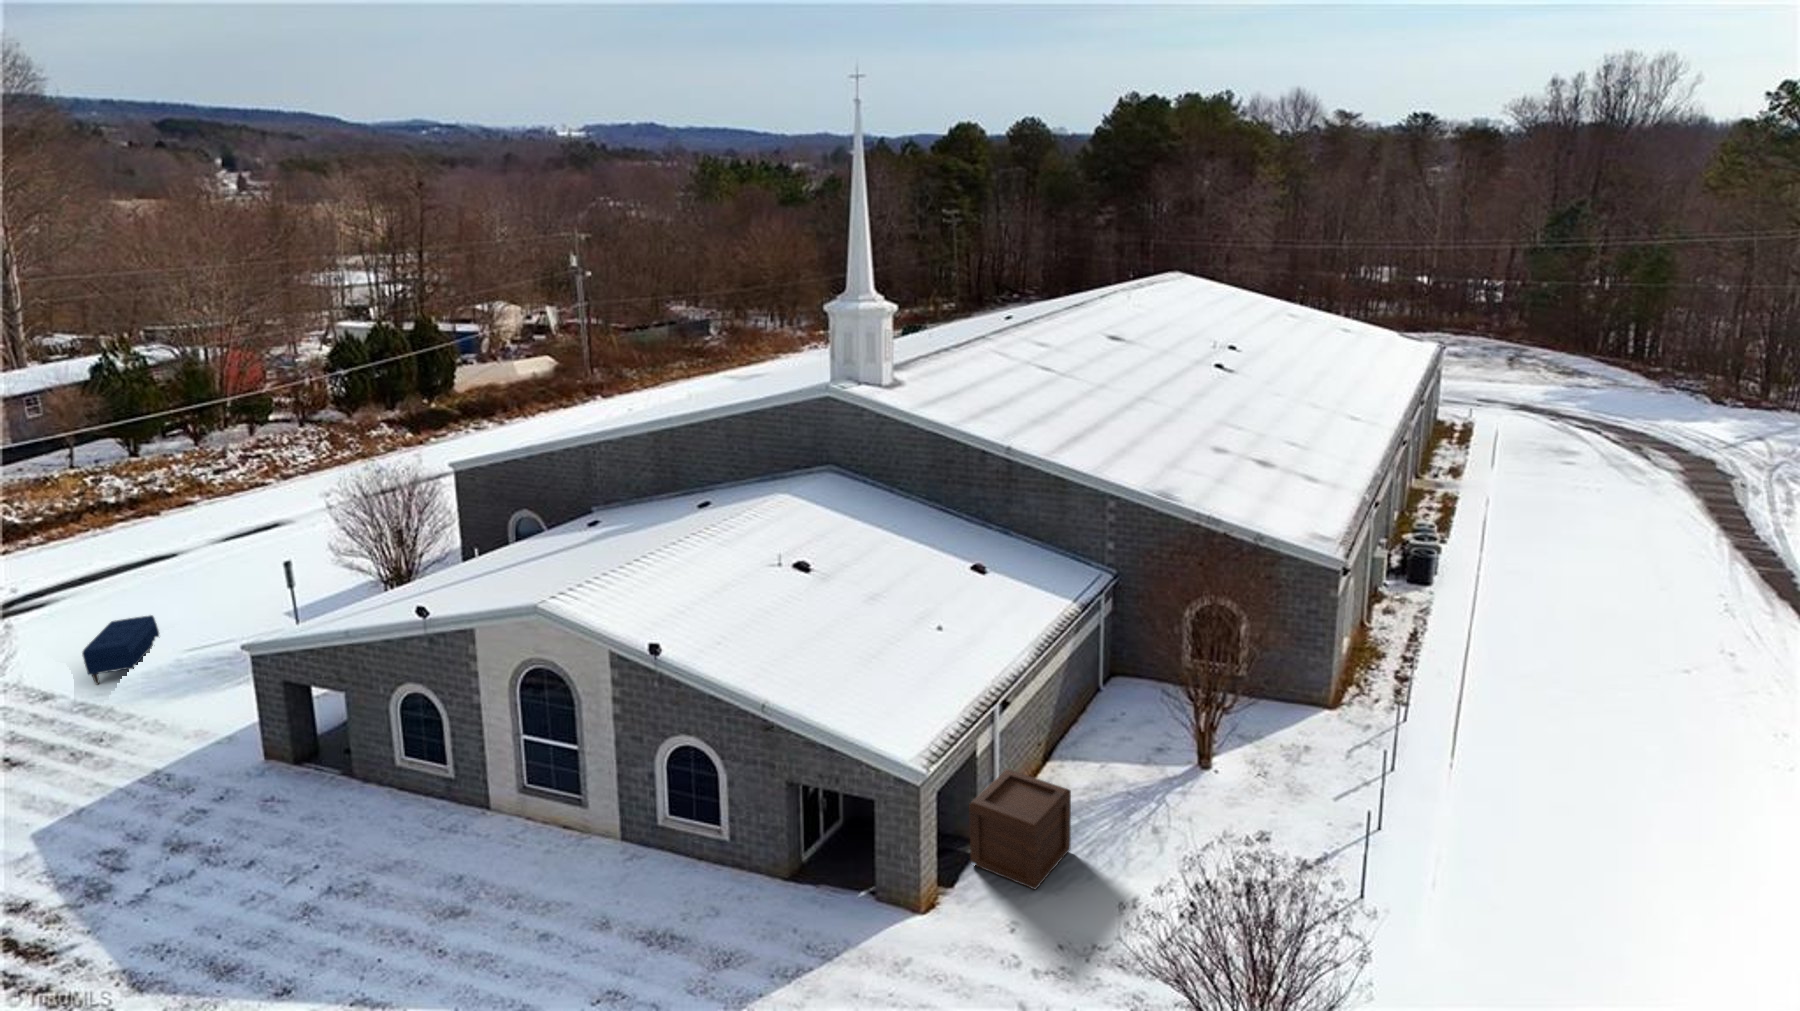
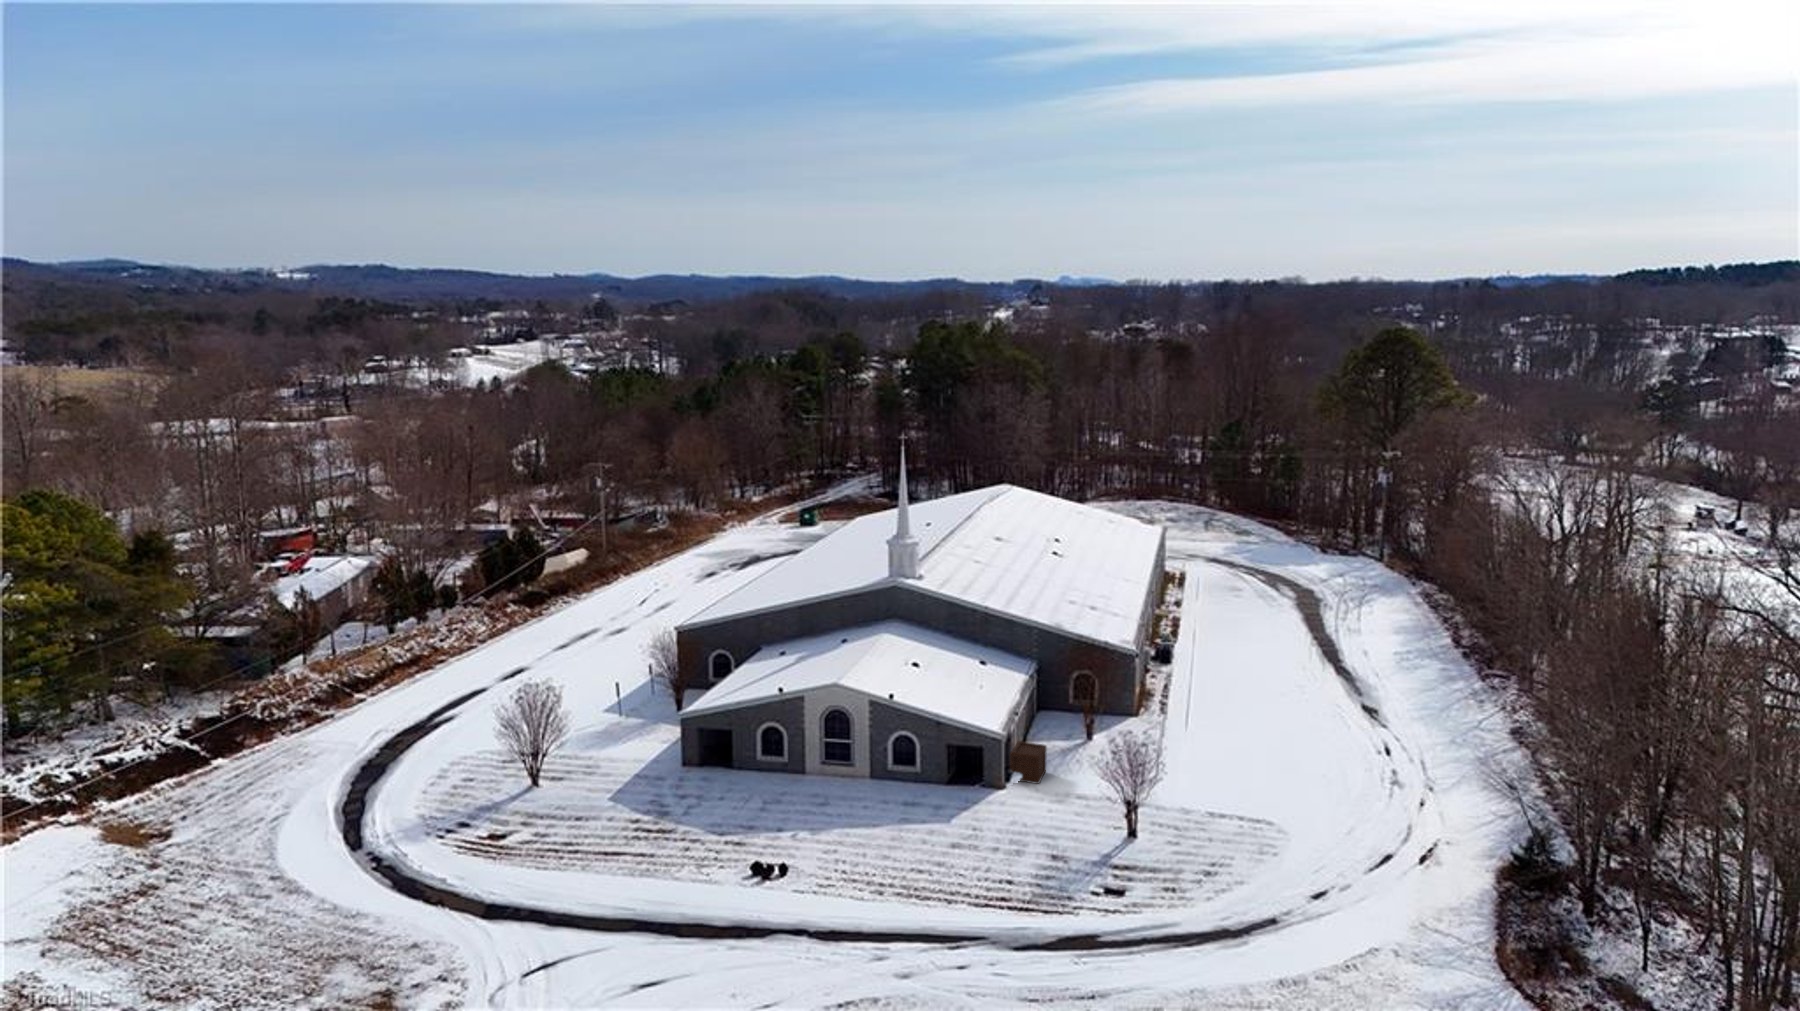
bench: present [82,615,159,685] -> none [469,722,503,761]

